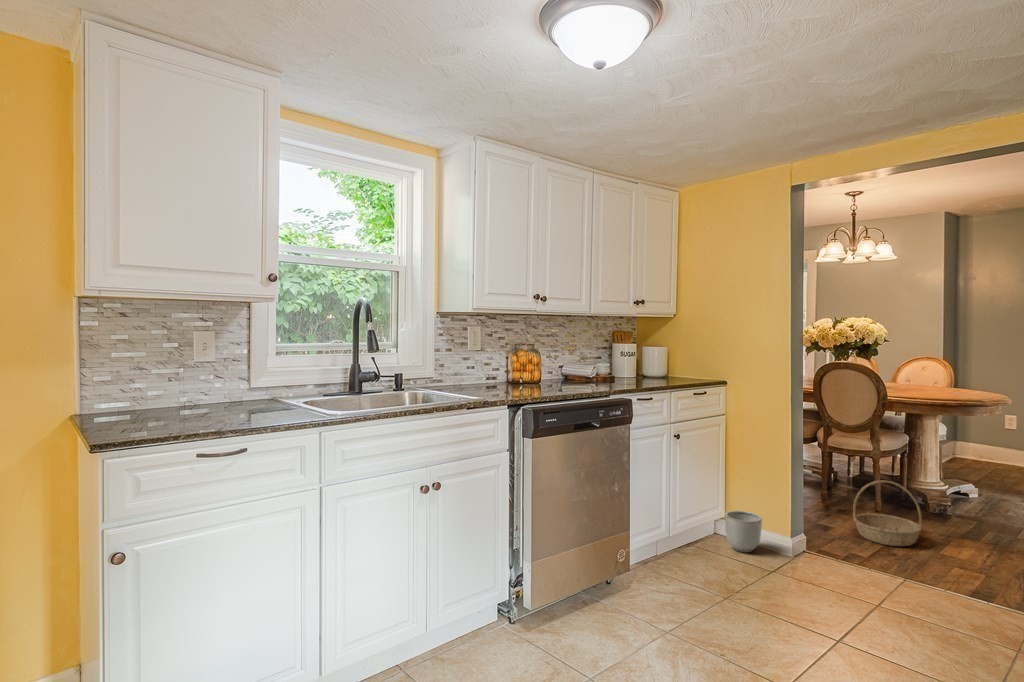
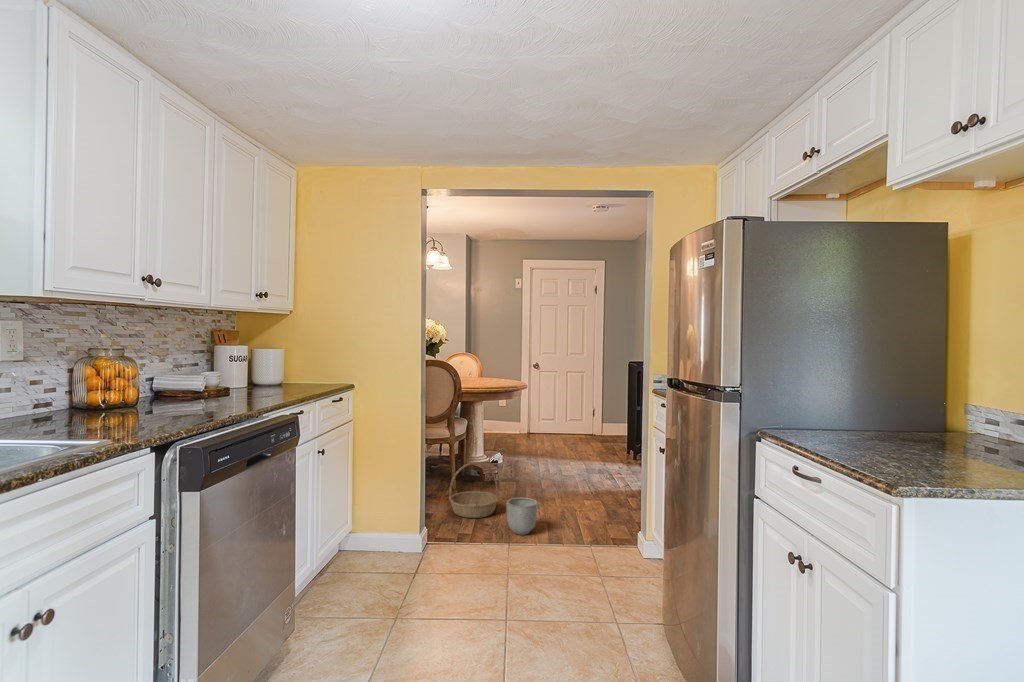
planter: present [725,511,762,552] -> present [506,498,538,535]

